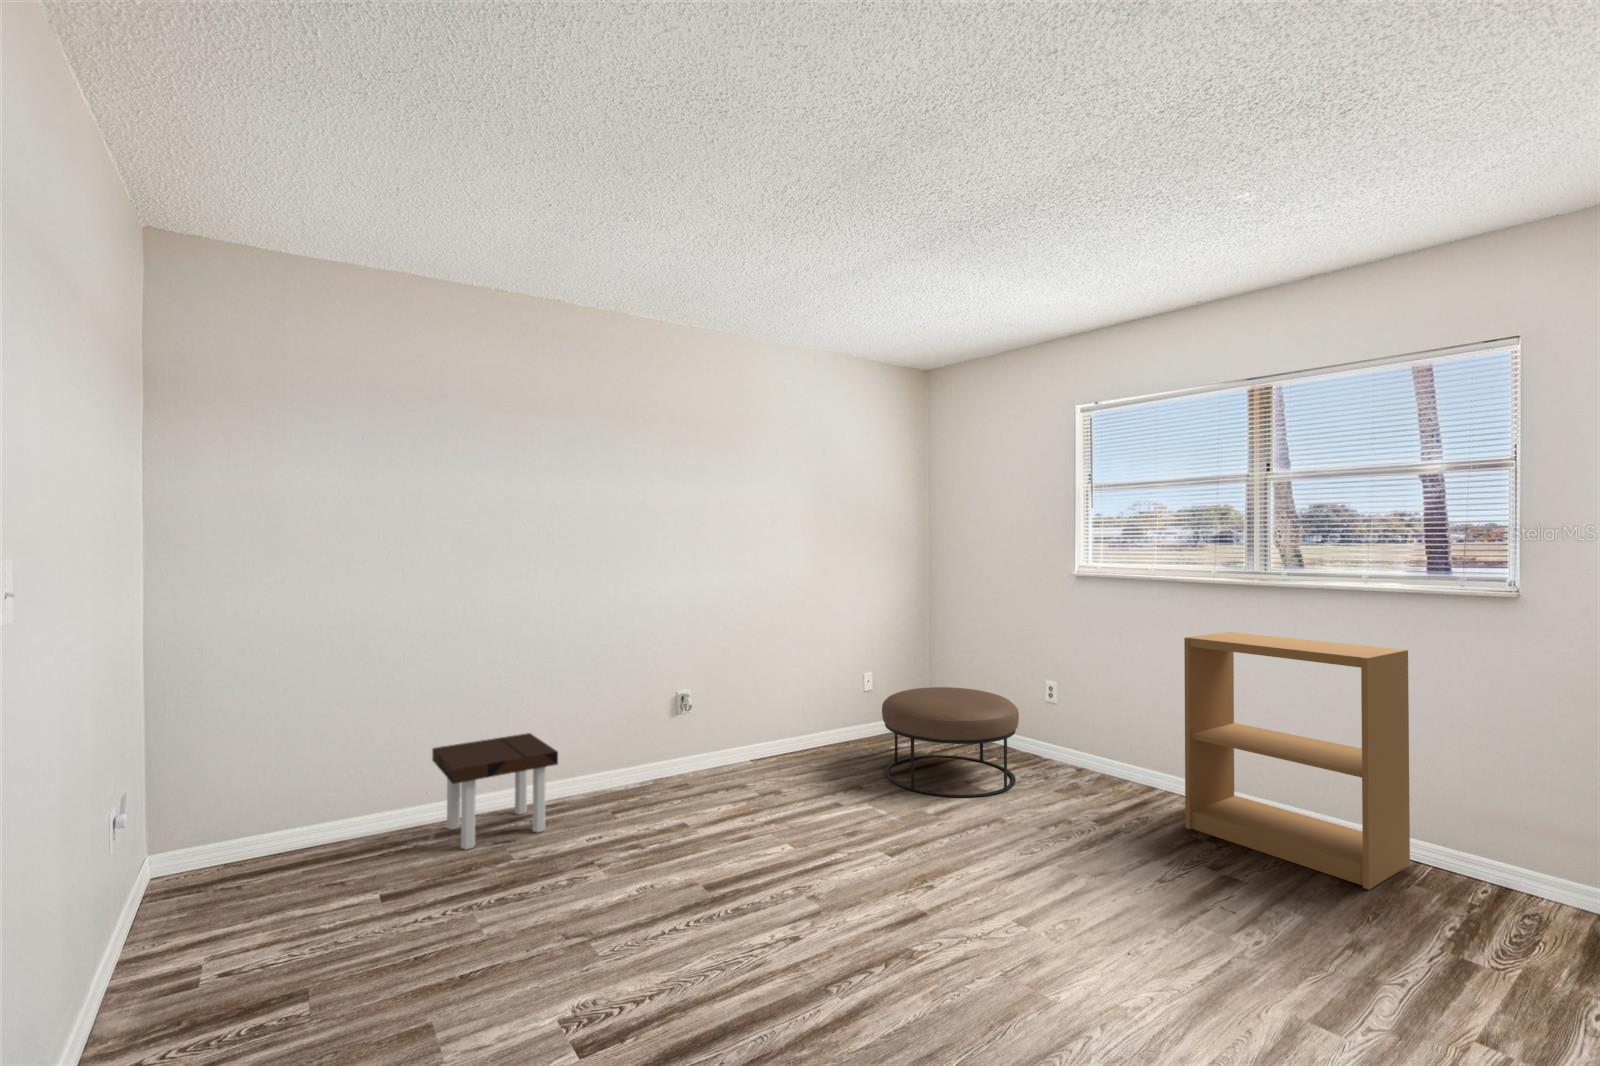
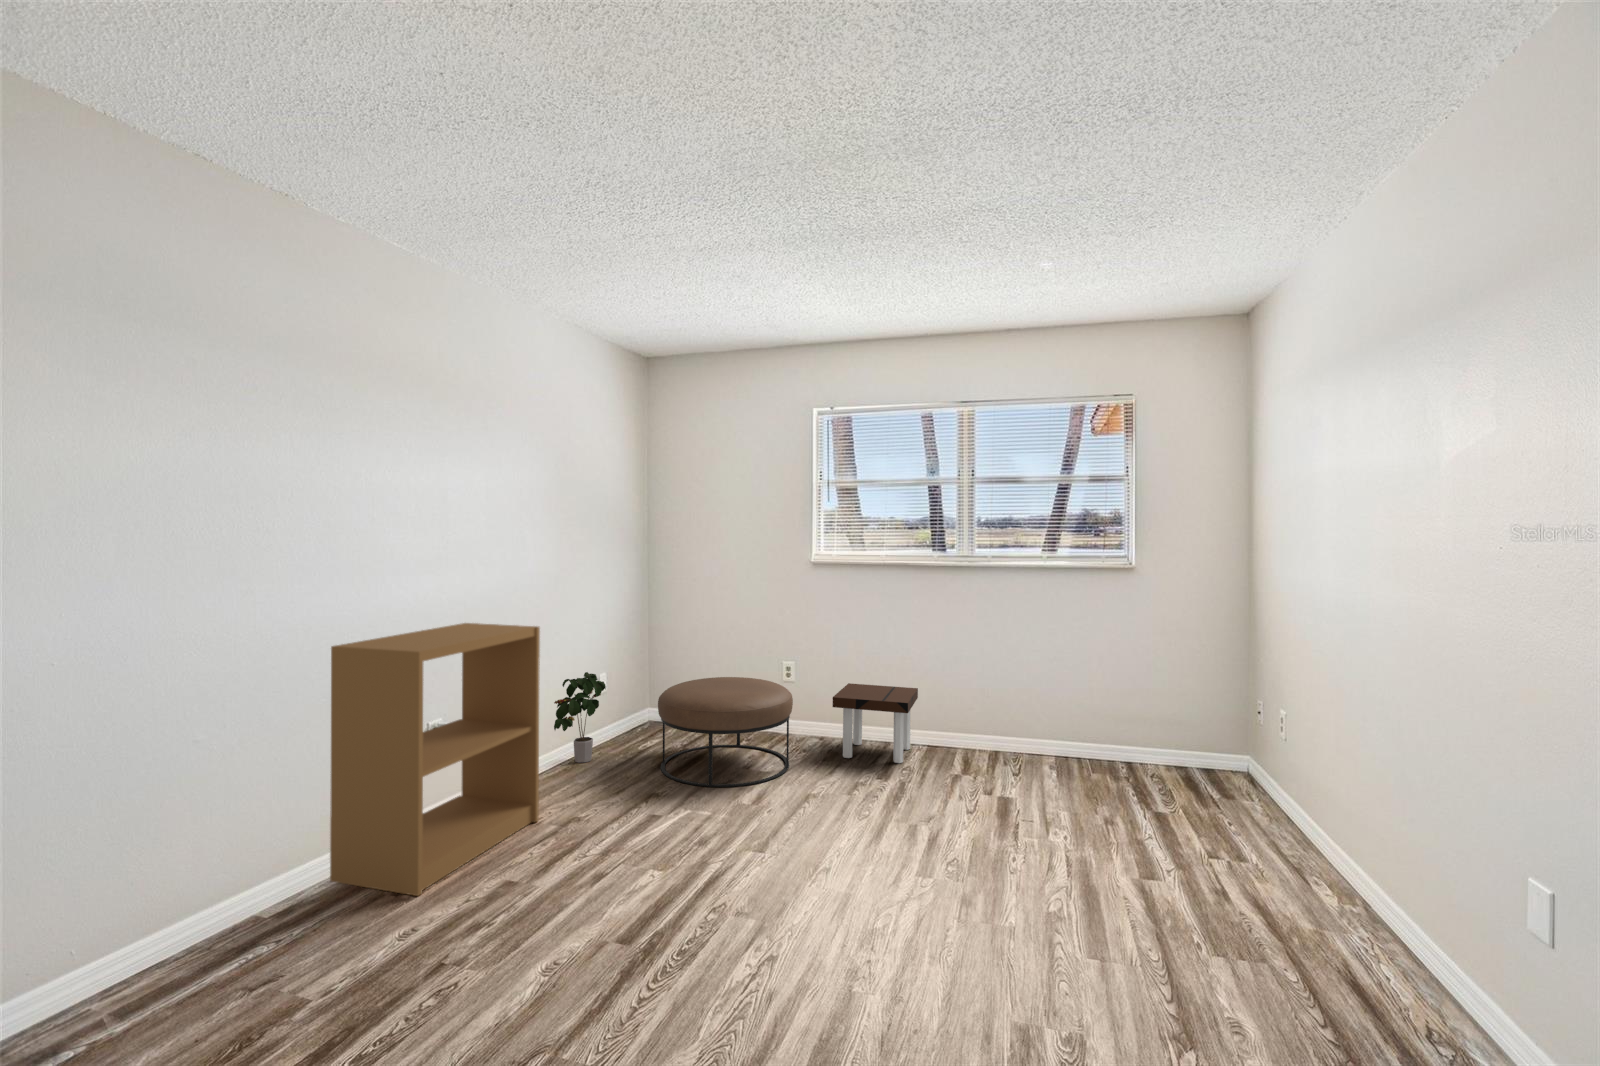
bookshelf: present [1184,632,1410,890] -> present [330,623,540,896]
potted plant: none [802,669,860,750] -> present [554,672,606,763]
side table: present [432,733,558,850] -> present [833,683,918,763]

